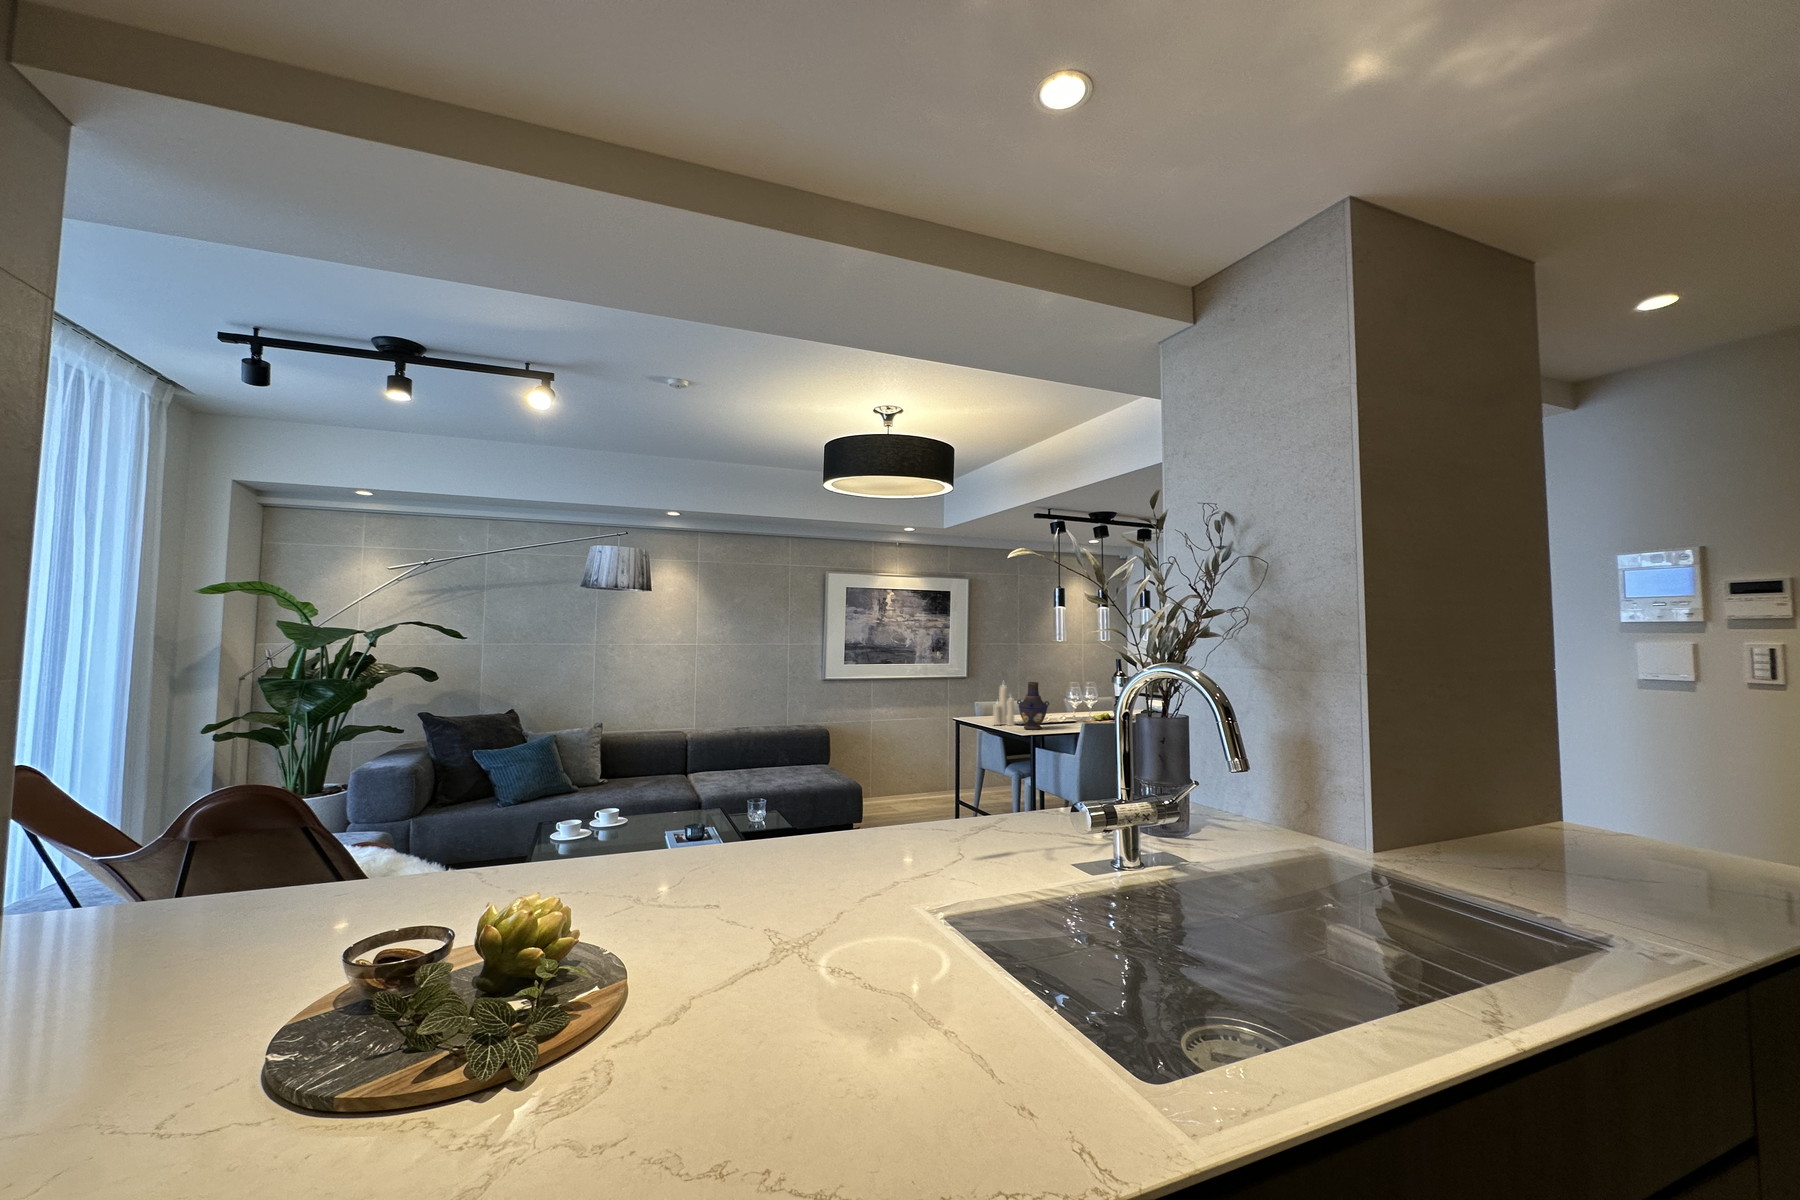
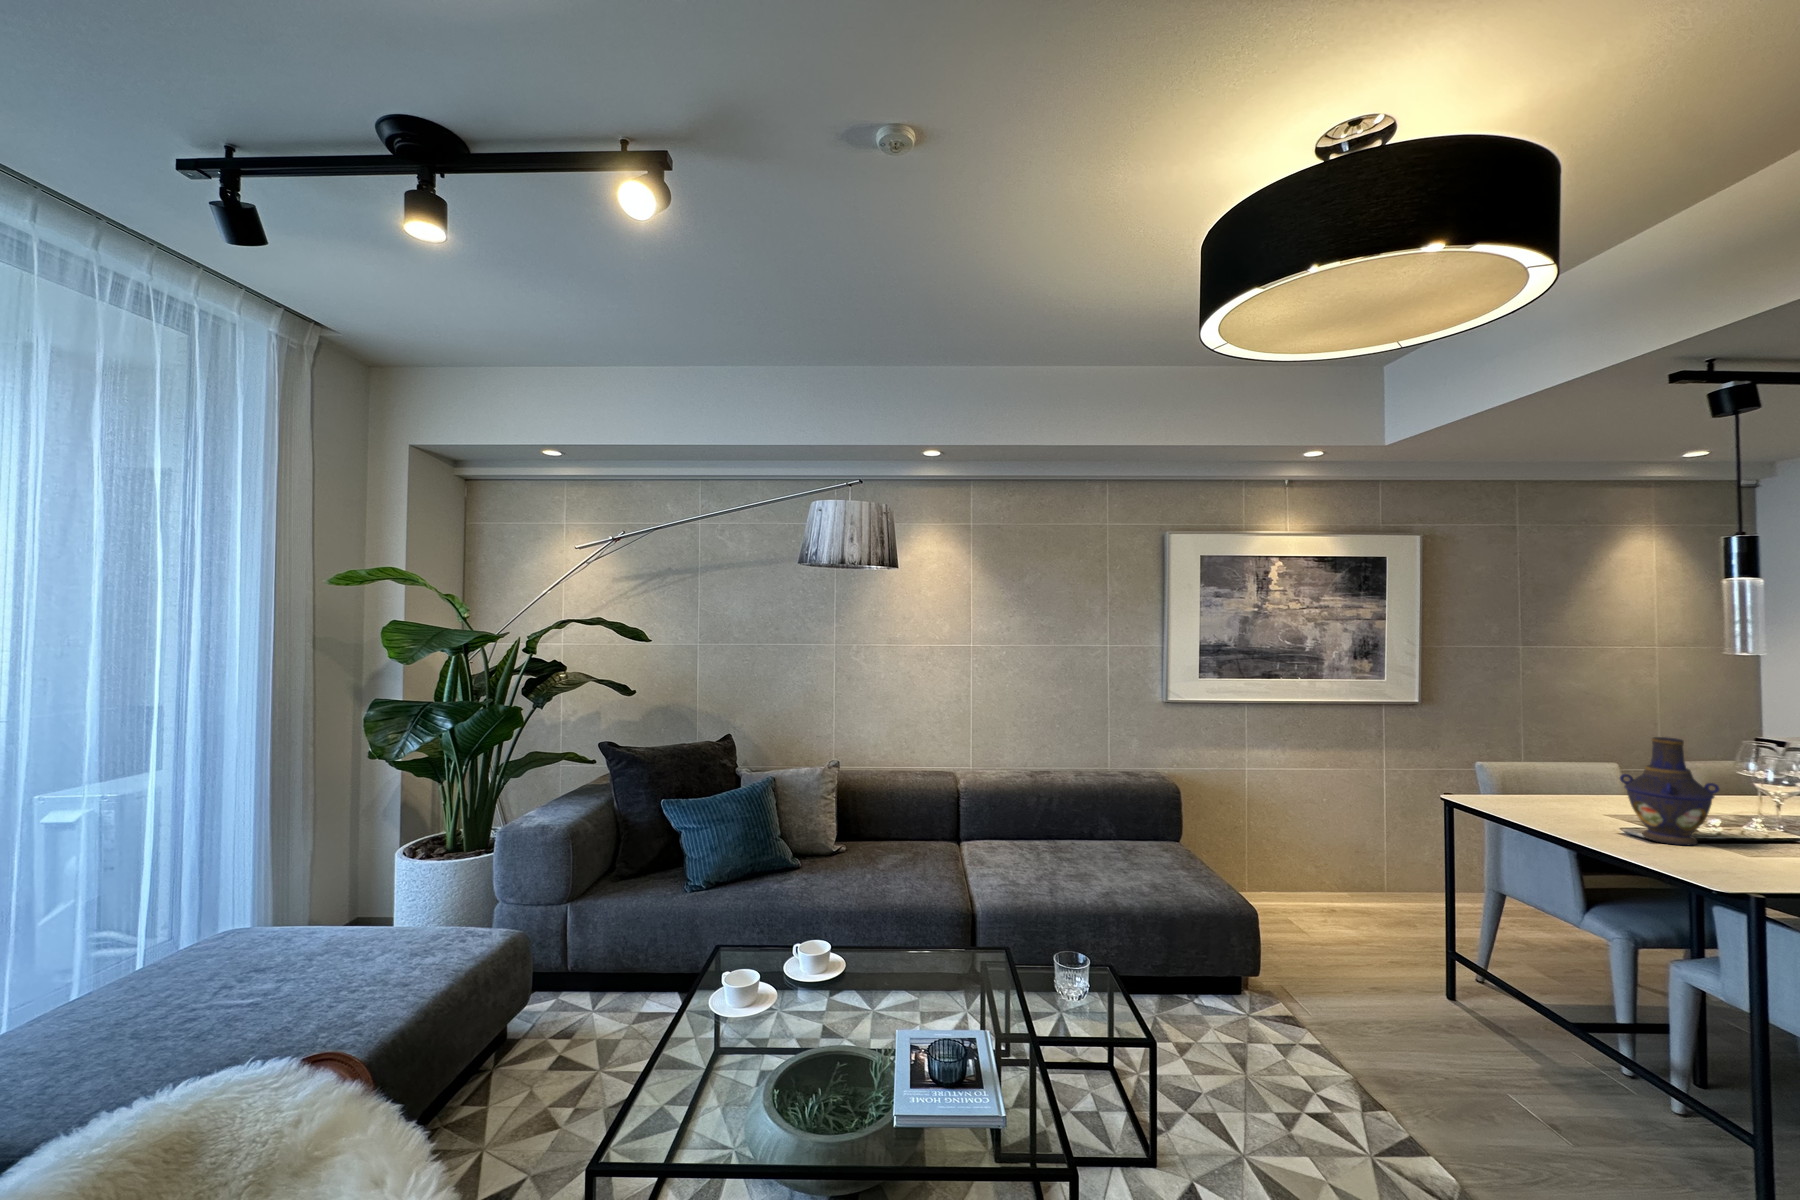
candle: present [993,685,1015,726] -> none [1539,721,1598,822]

